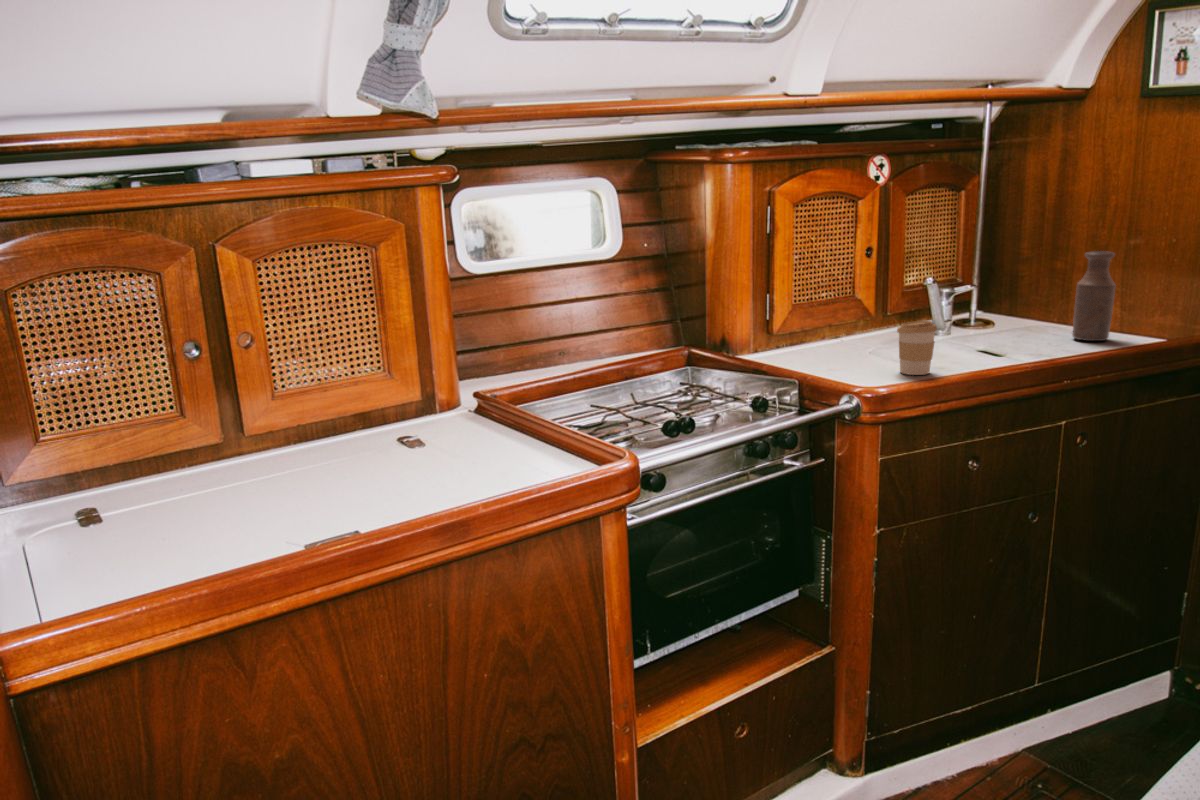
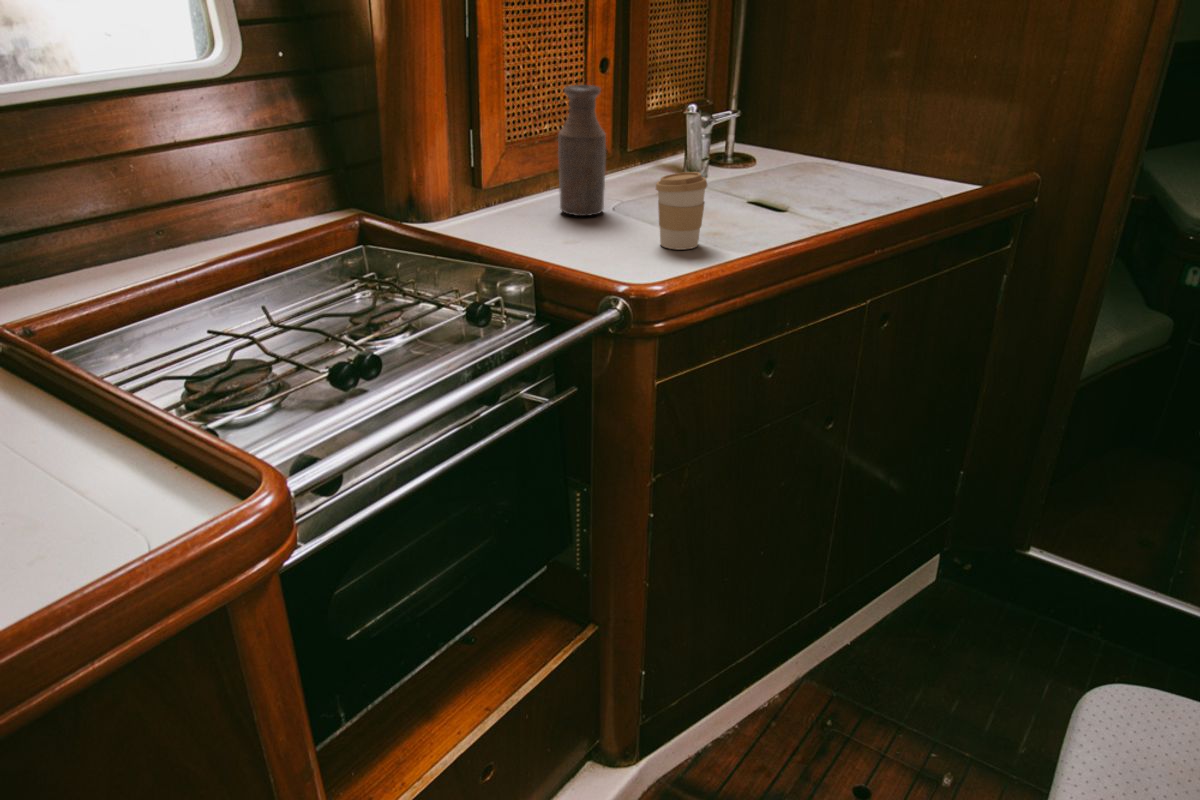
bottle: present [1072,251,1116,341] -> present [558,85,606,216]

